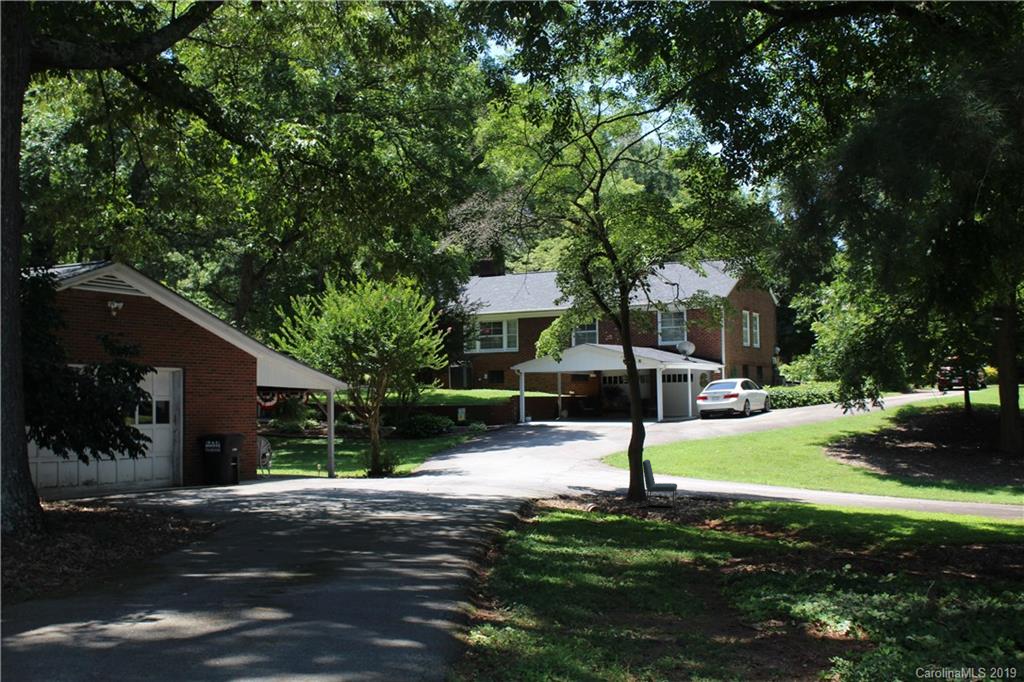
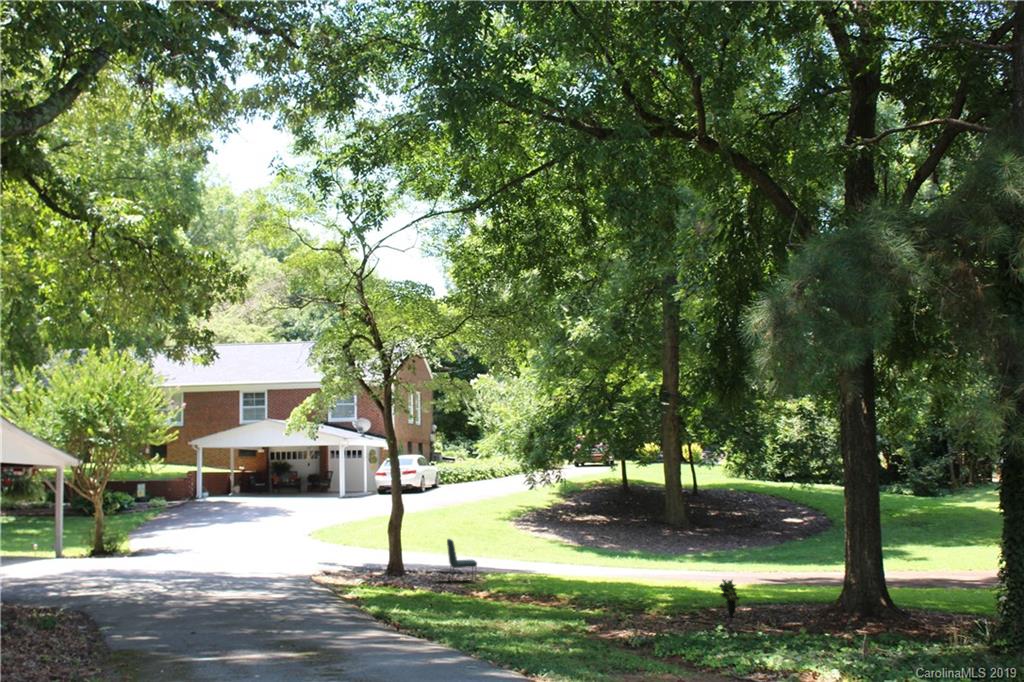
potted plant: none [899,518,931,570] -> present [719,580,740,617]

